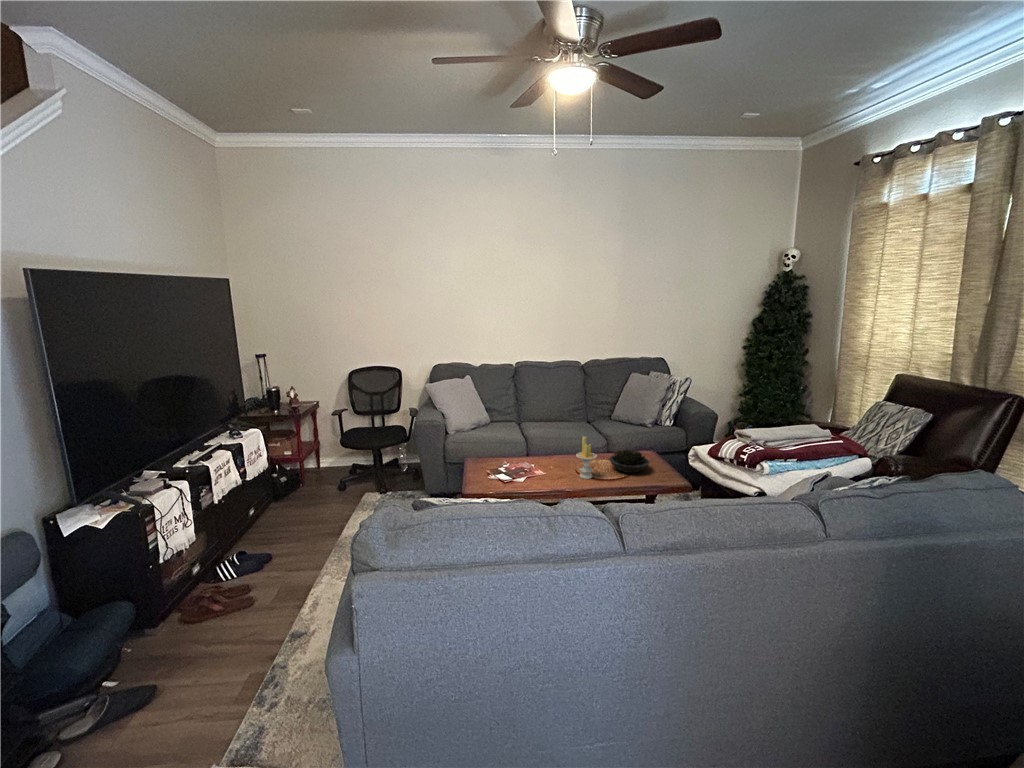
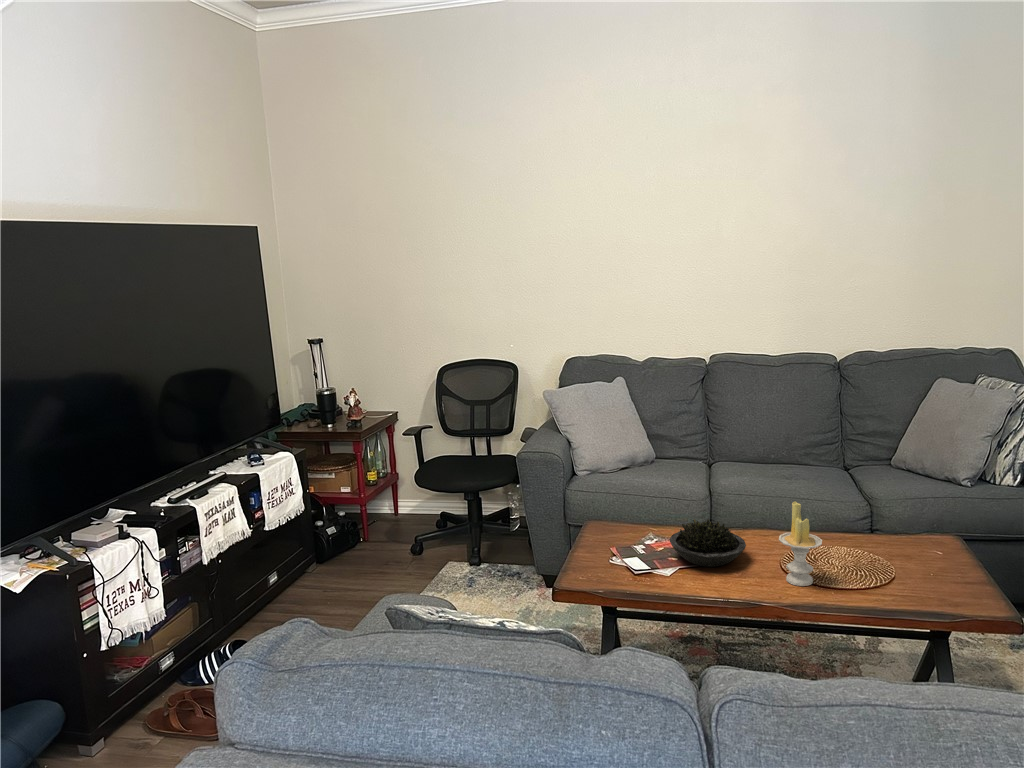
succulent plant: present [609,449,650,473] -> present [670,519,746,567]

